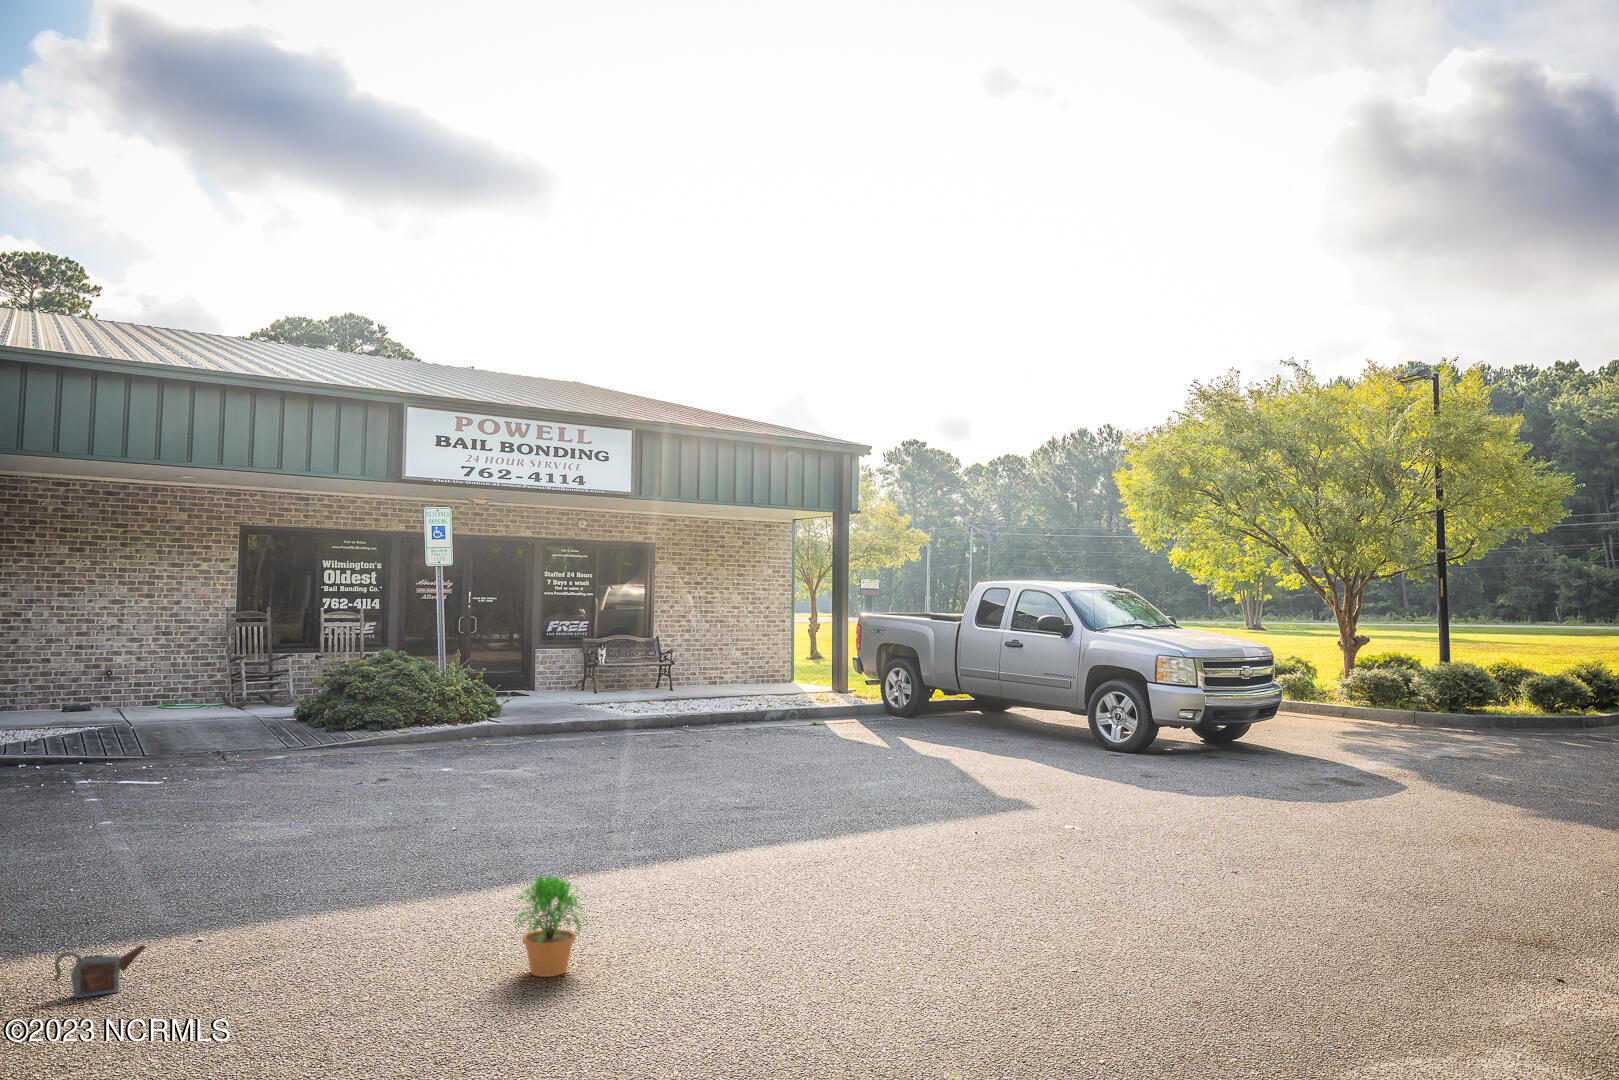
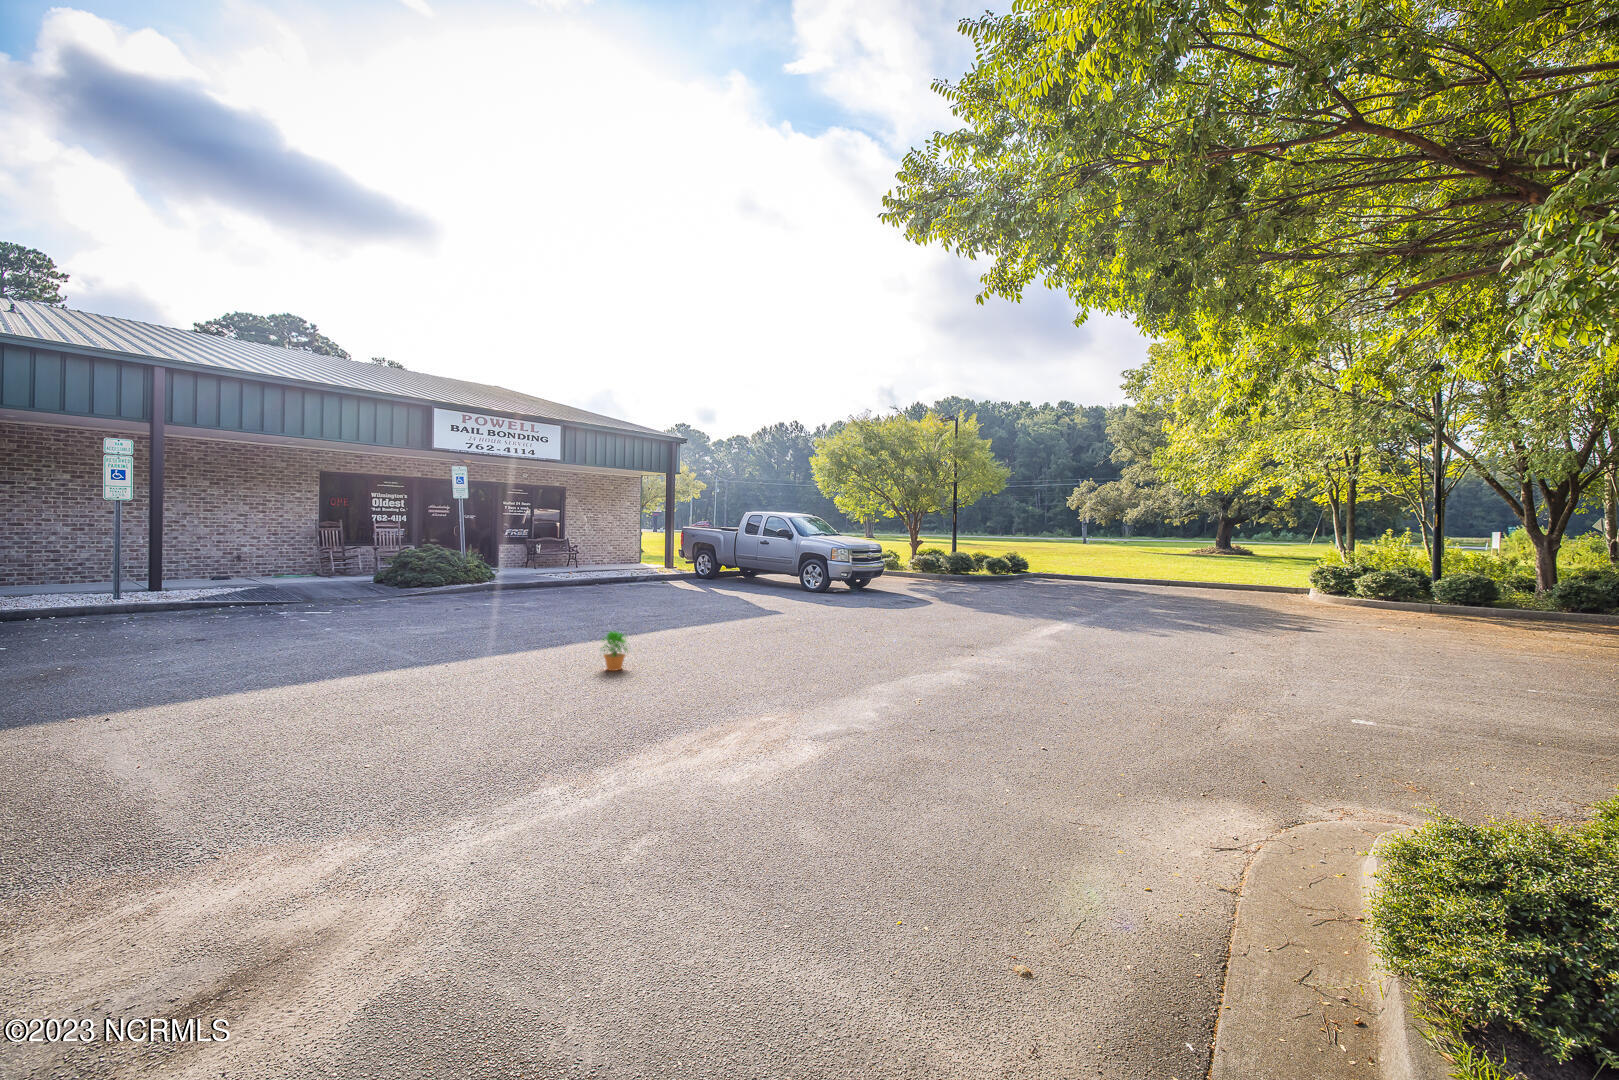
watering can: present [53,945,146,998] -> none [406,662,443,685]

